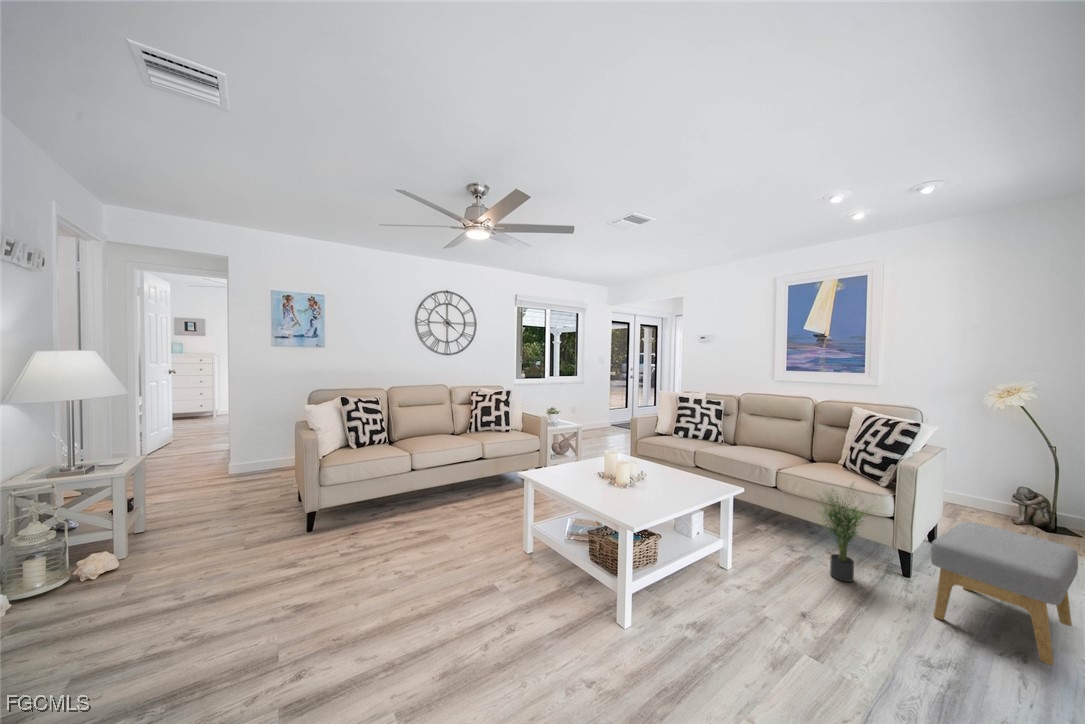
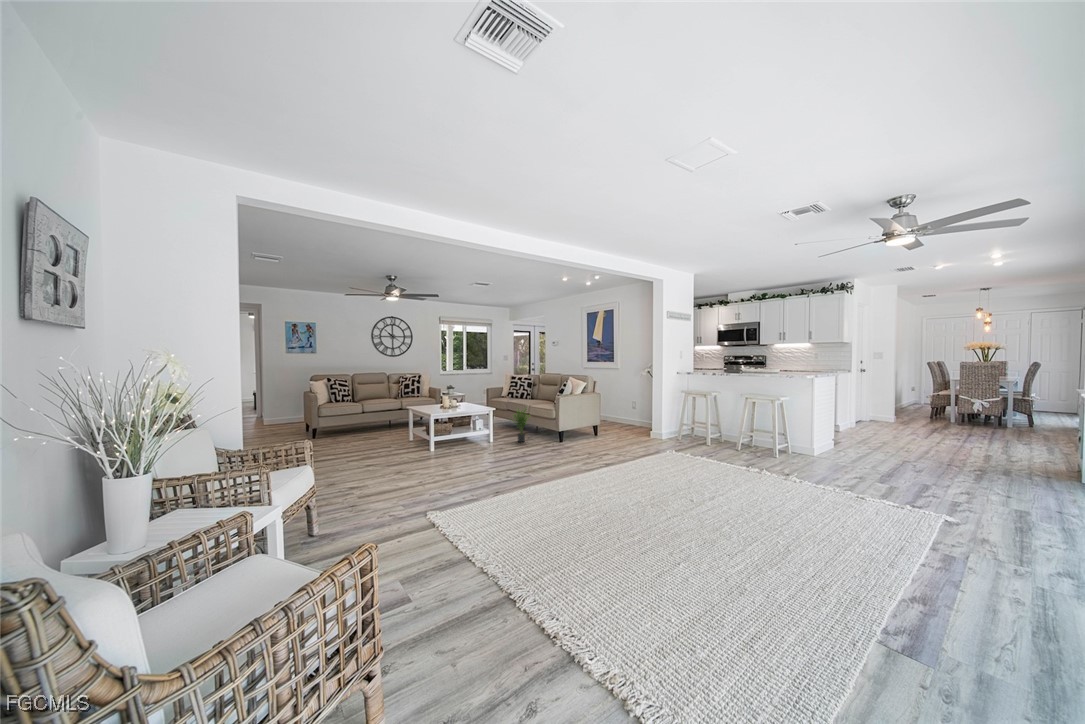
footstool: present [931,522,1078,665] -> none [532,418,577,451]

